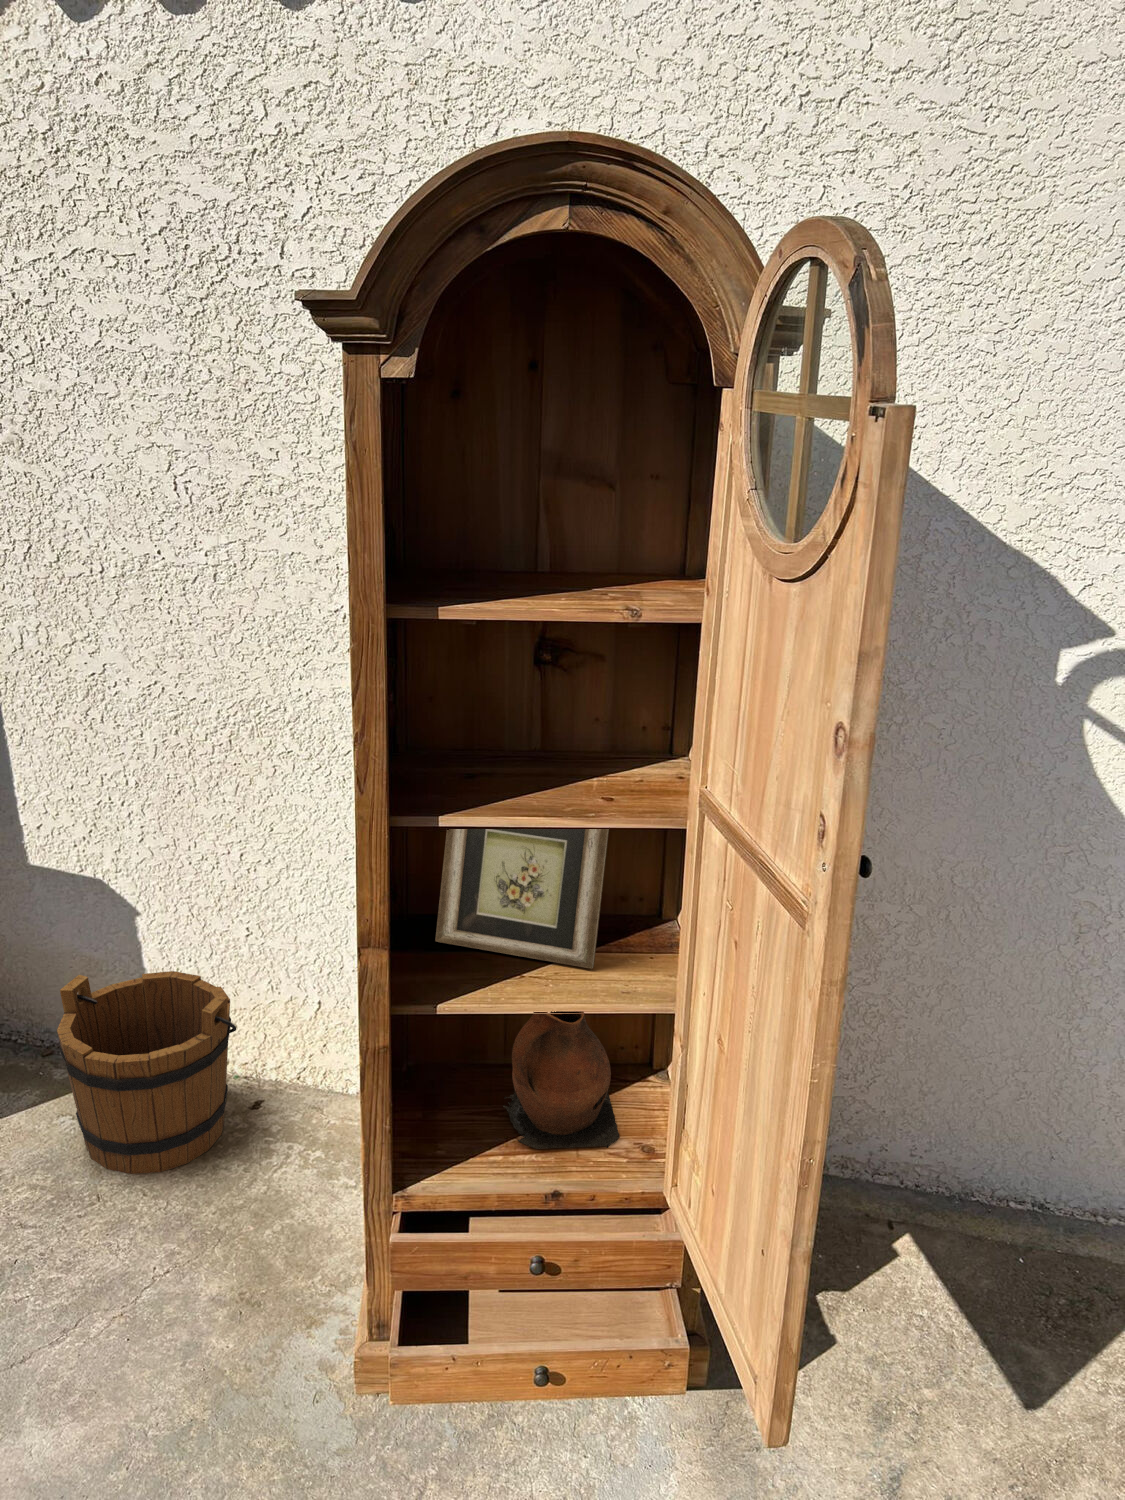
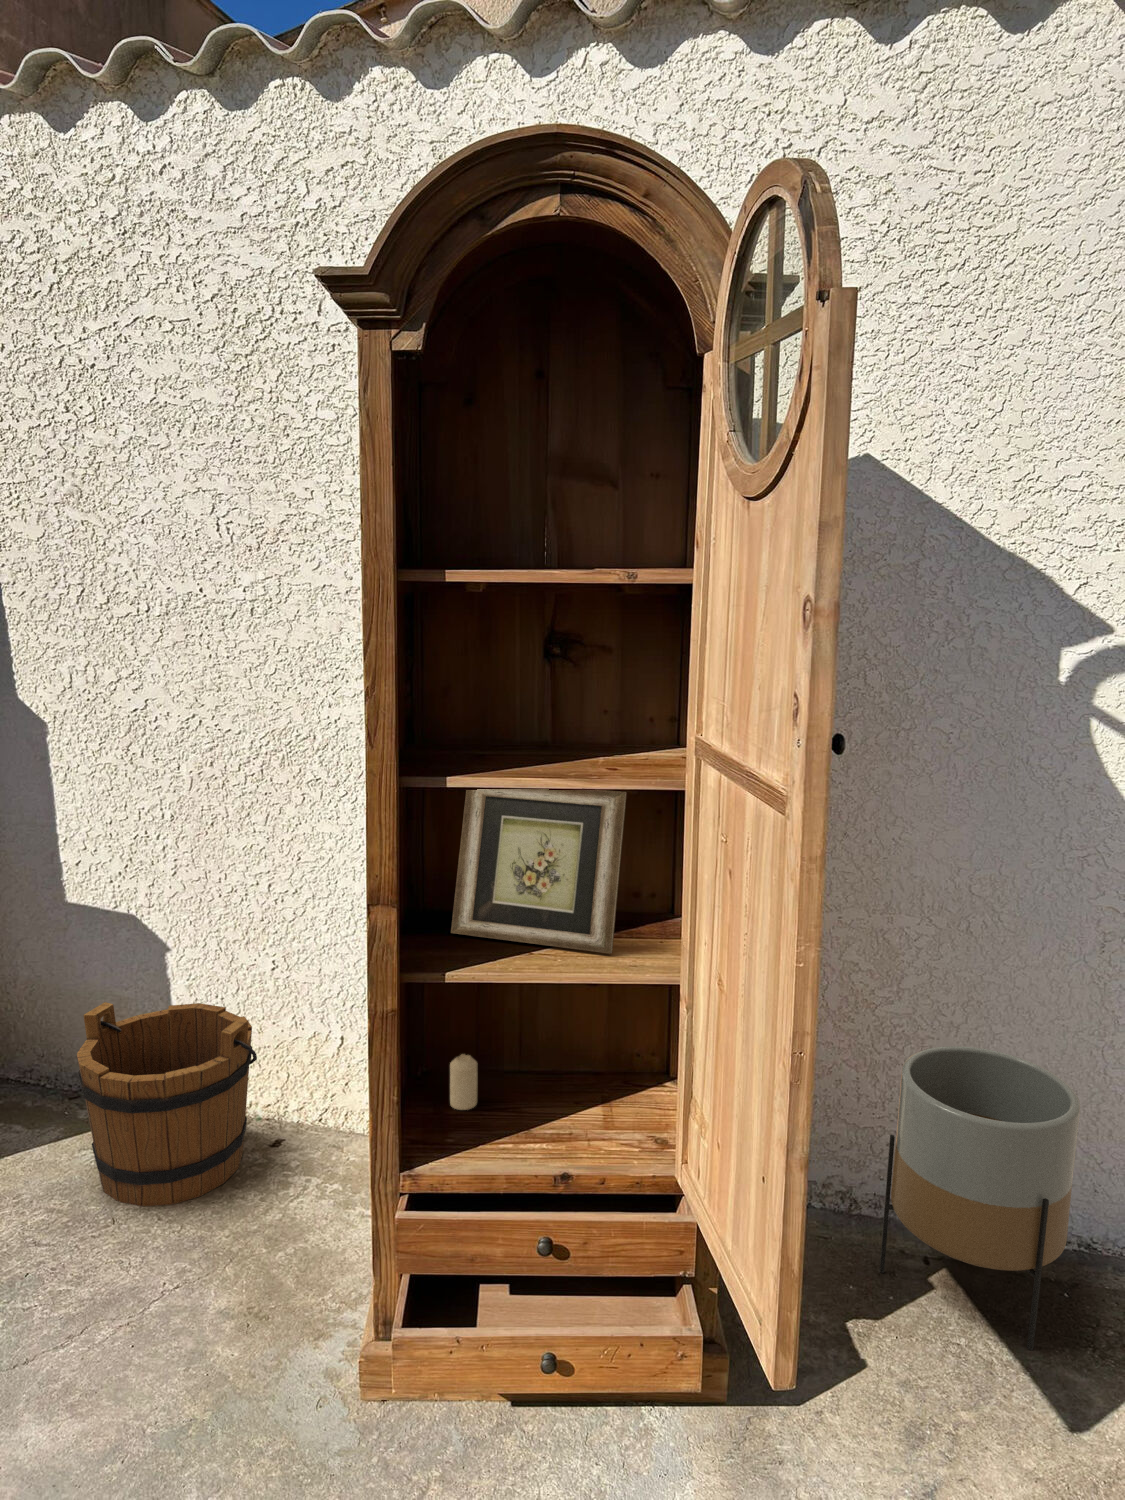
ceramic pitcher: present [503,1011,620,1149] -> none [520,990,643,1150]
planter: none [844,1034,1040,1316] -> present [880,1046,1080,1350]
candle: none [435,1051,461,1104] -> present [450,1054,477,1110]

